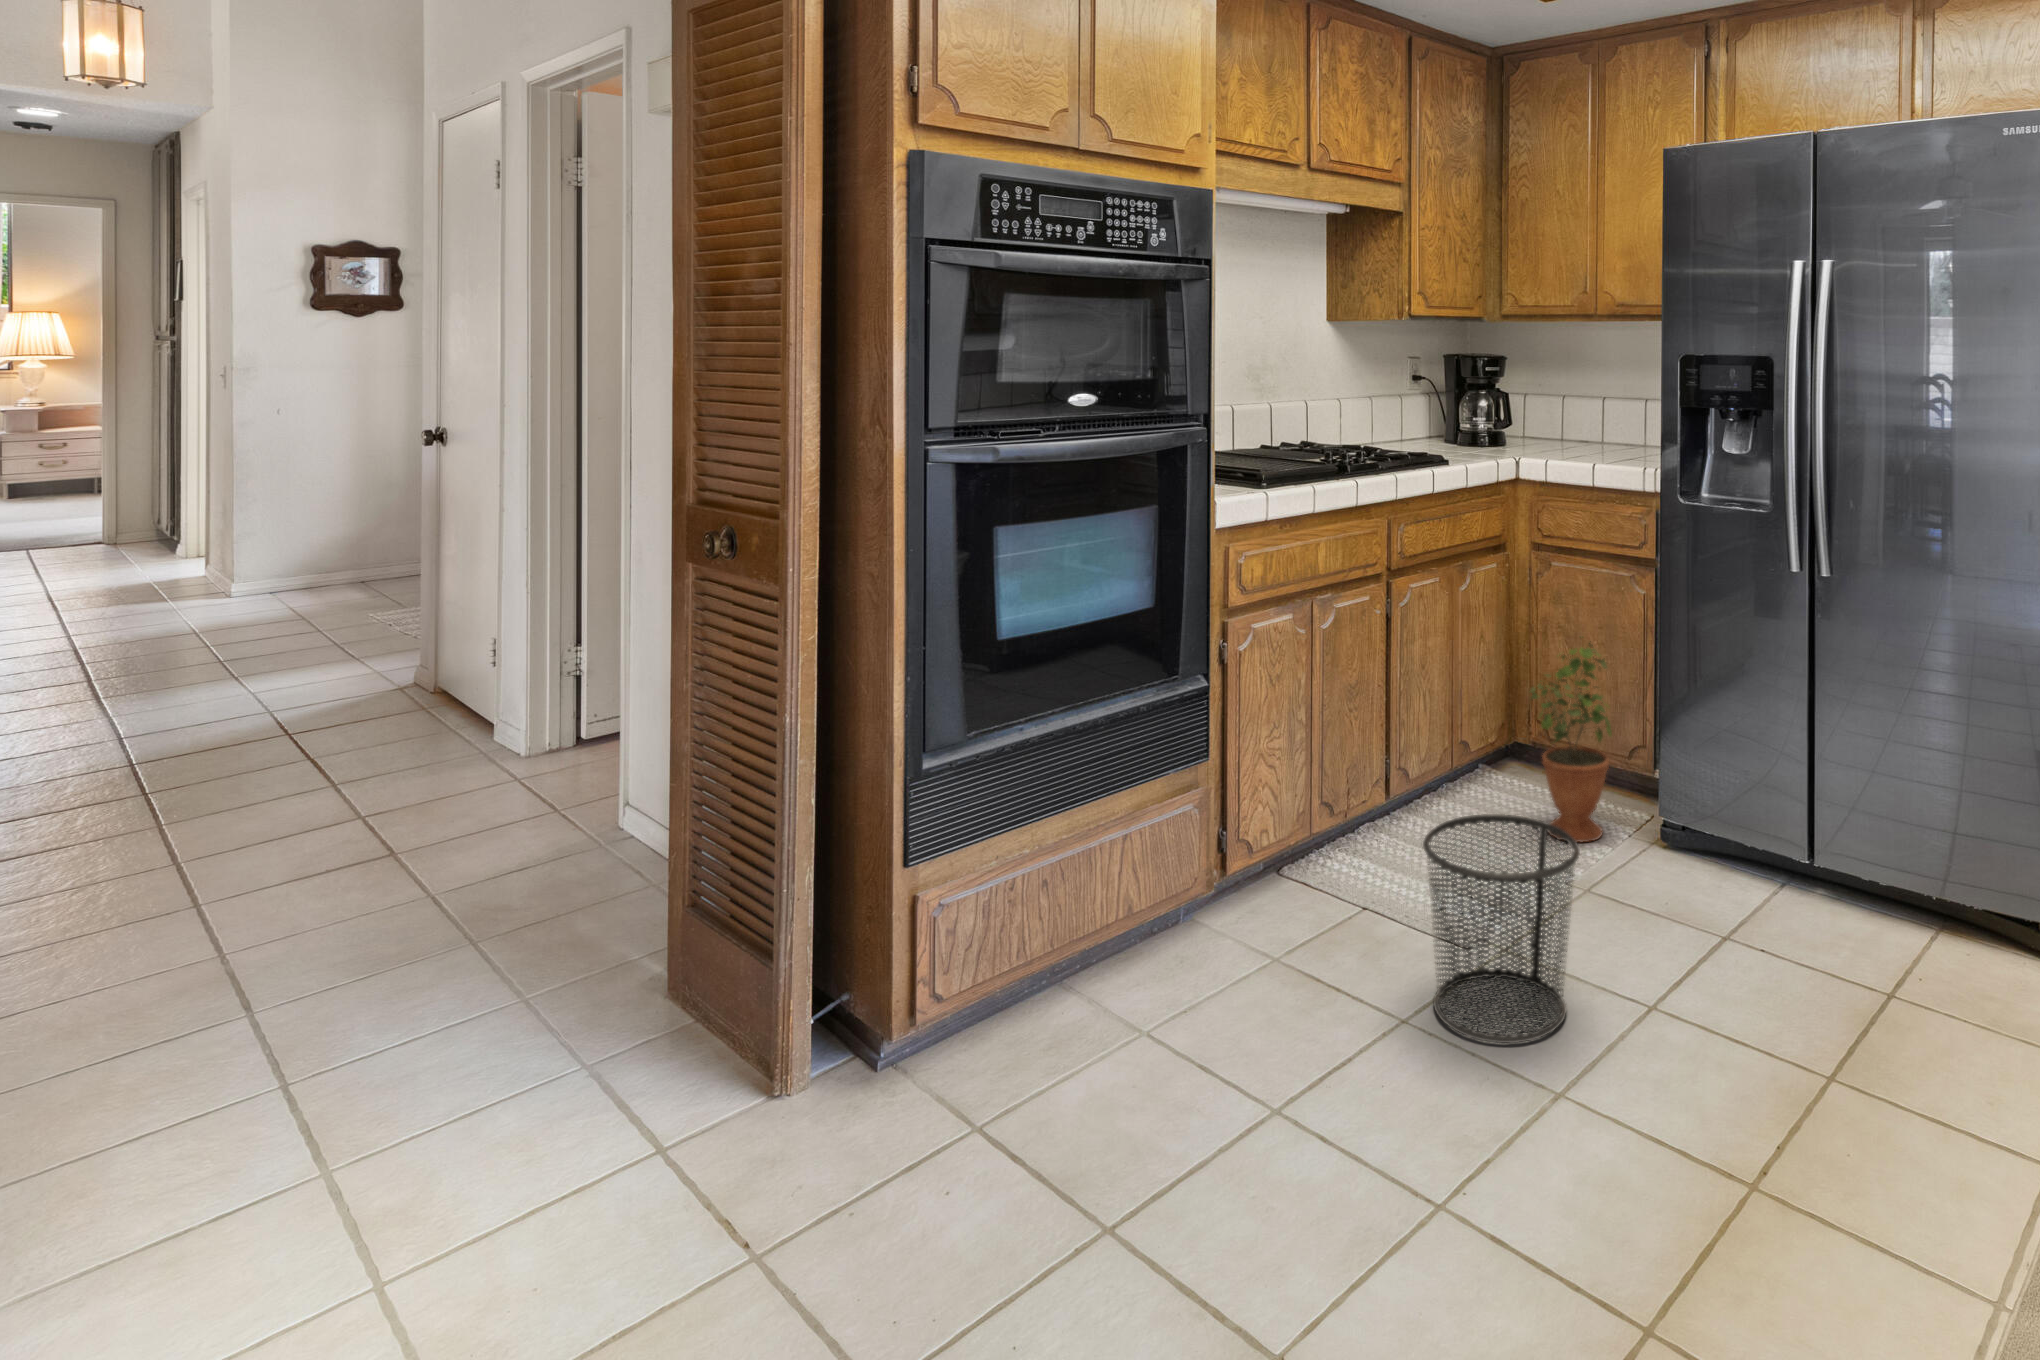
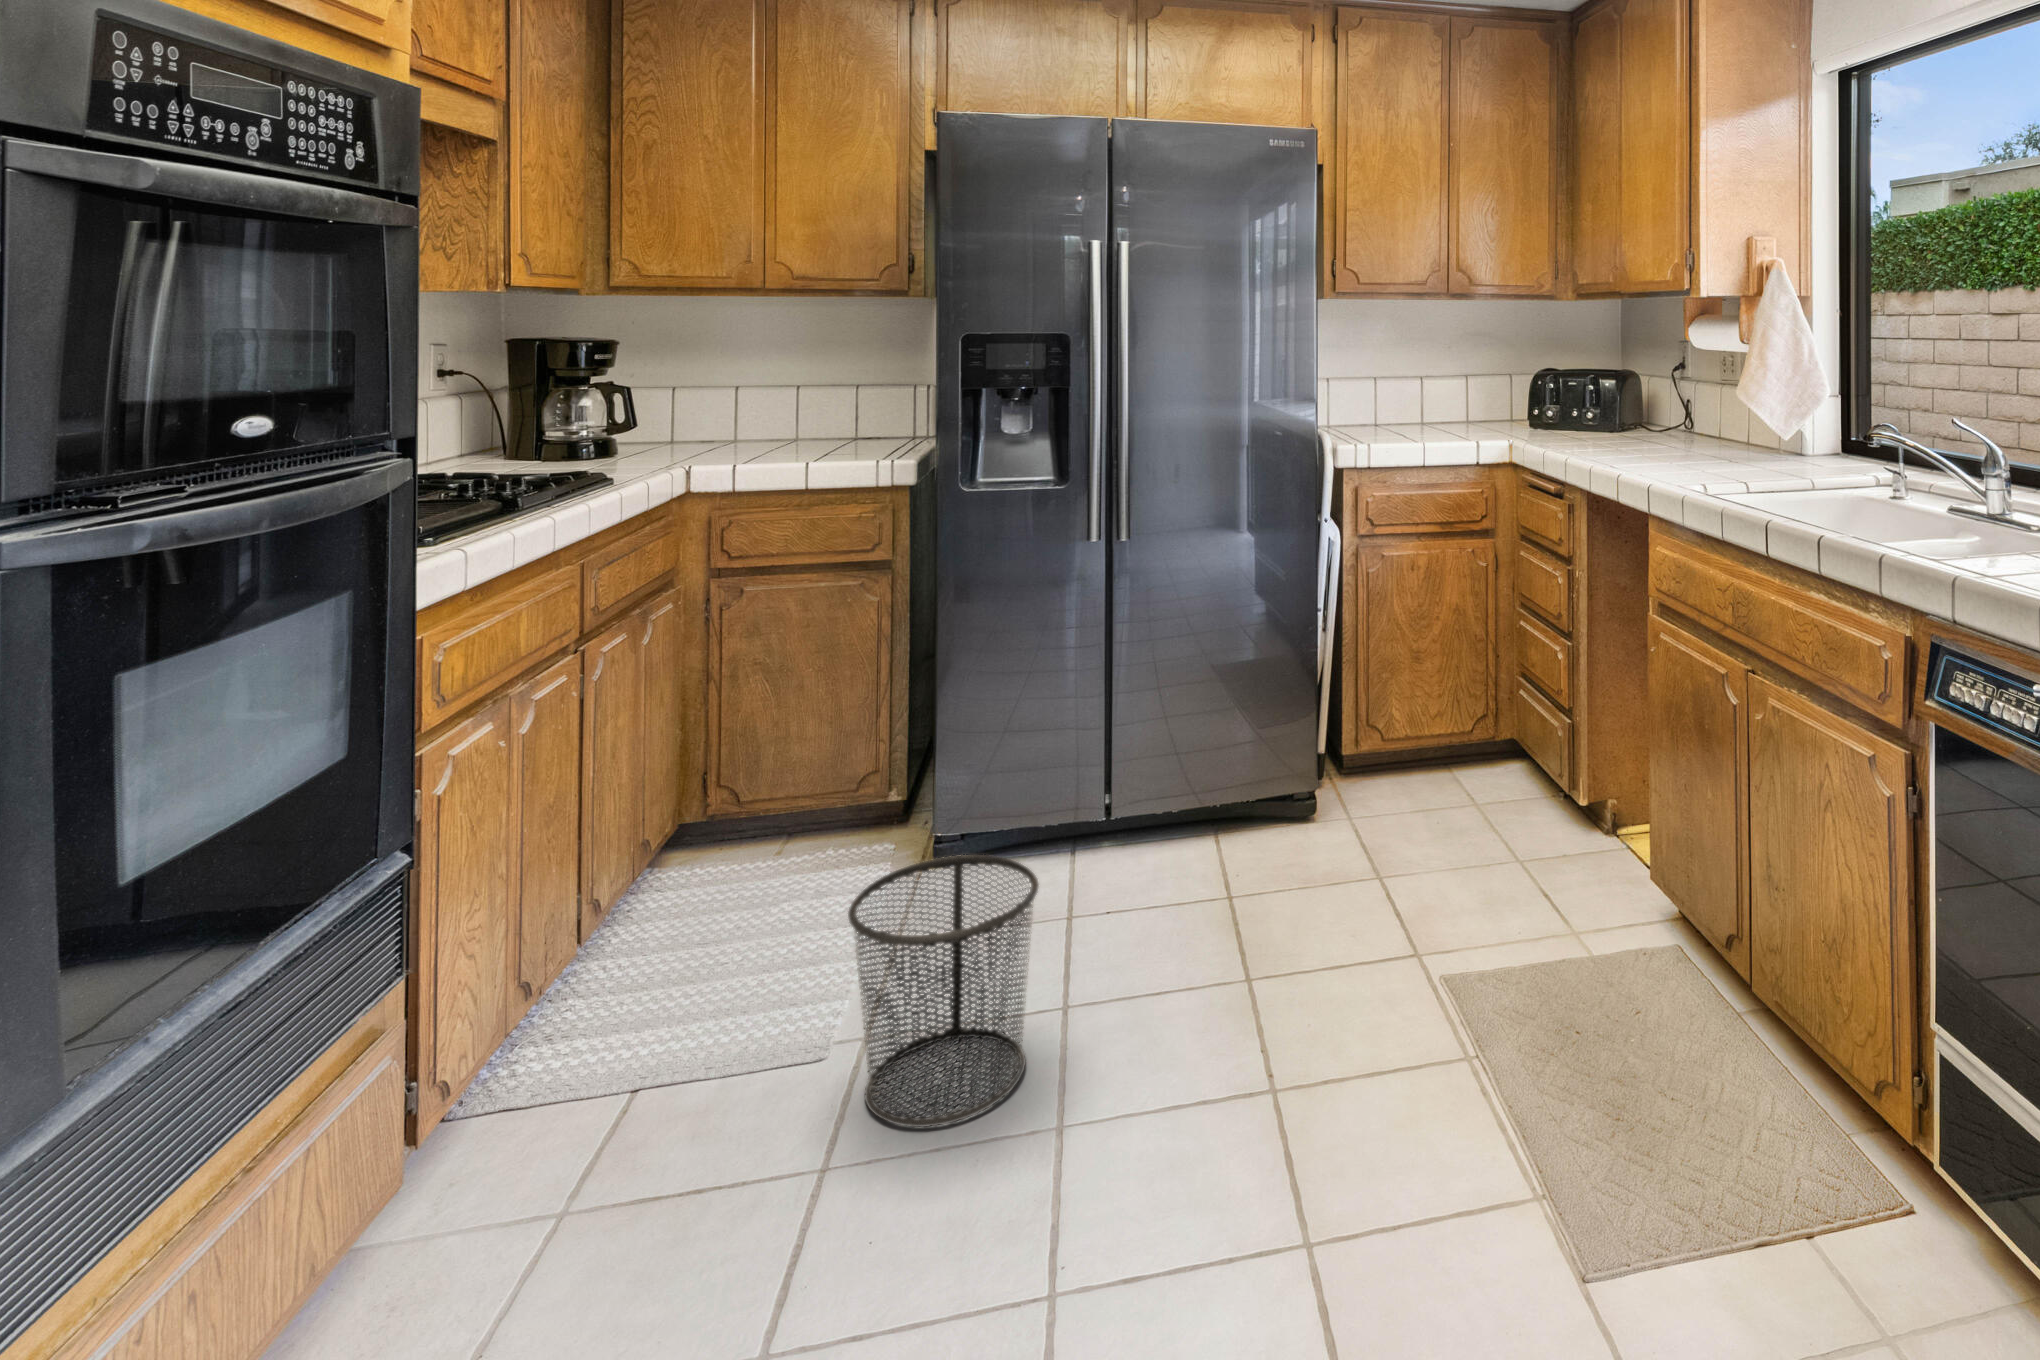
potted plant: present [1531,637,1612,842] -> none [772,655,878,890]

